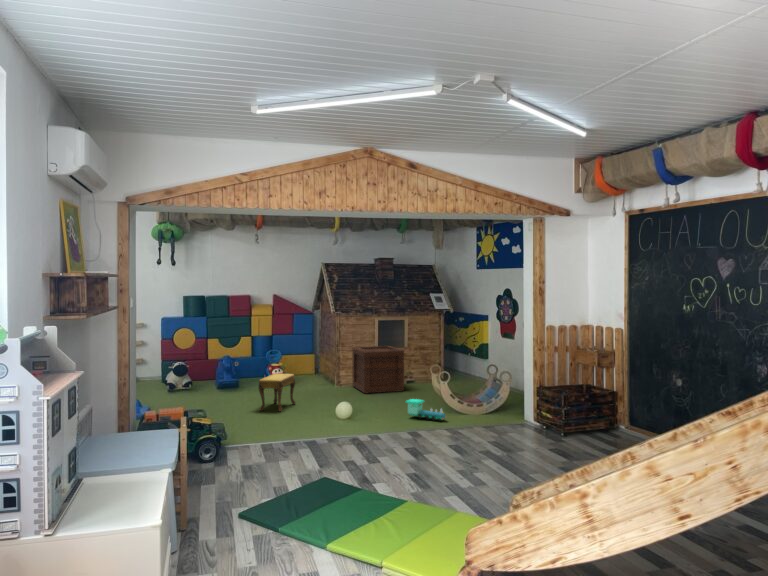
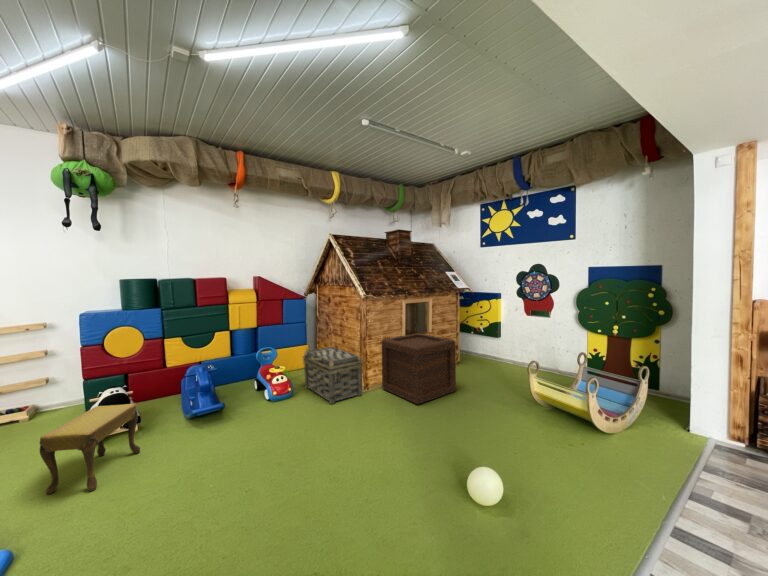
basket: none [298,351,335,389] -> present [303,347,362,404]
footstool: present [259,374,295,412] -> present [40,404,140,494]
toy train: present [406,399,445,421] -> none [577,439,665,486]

